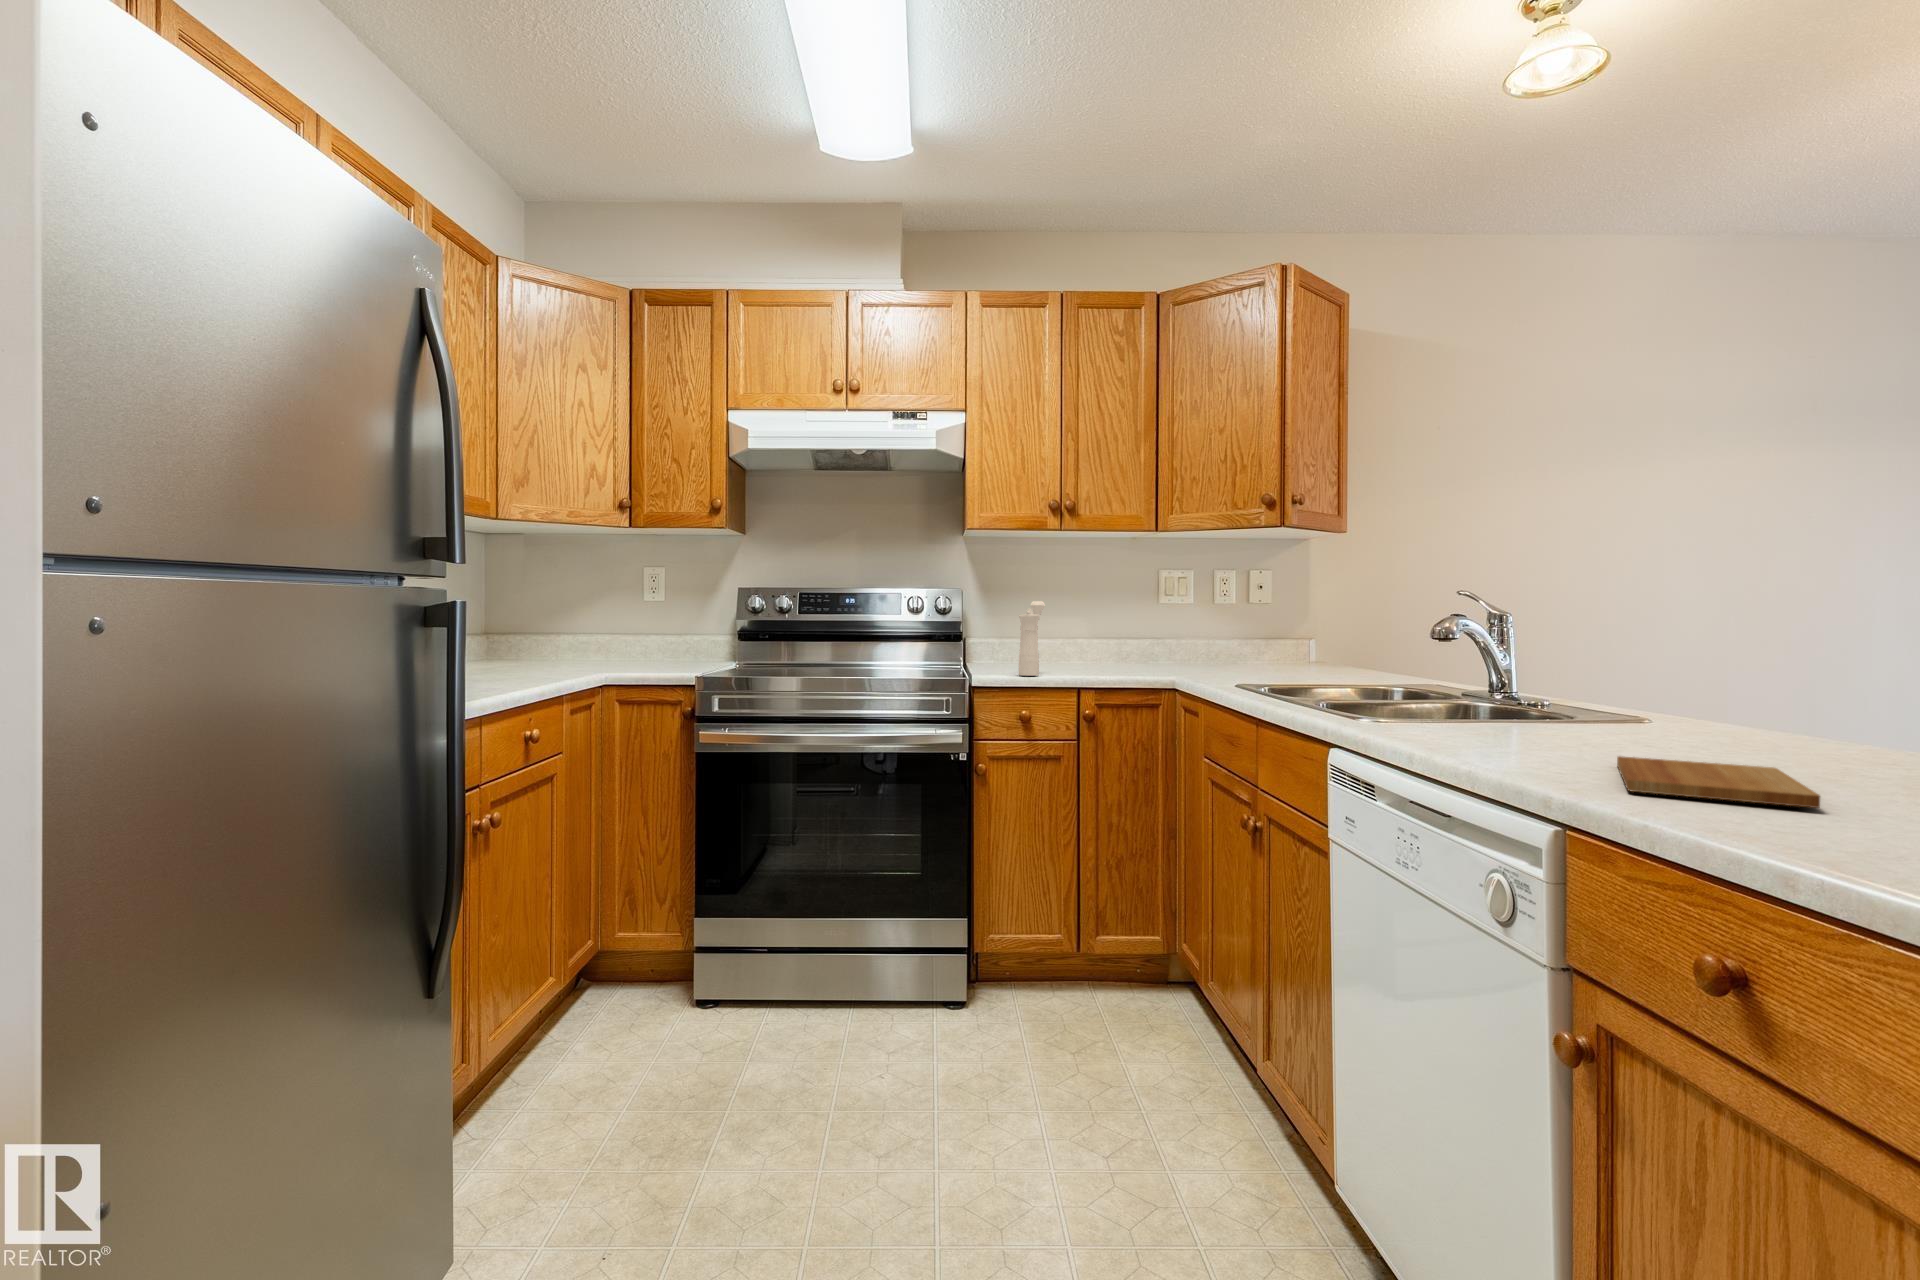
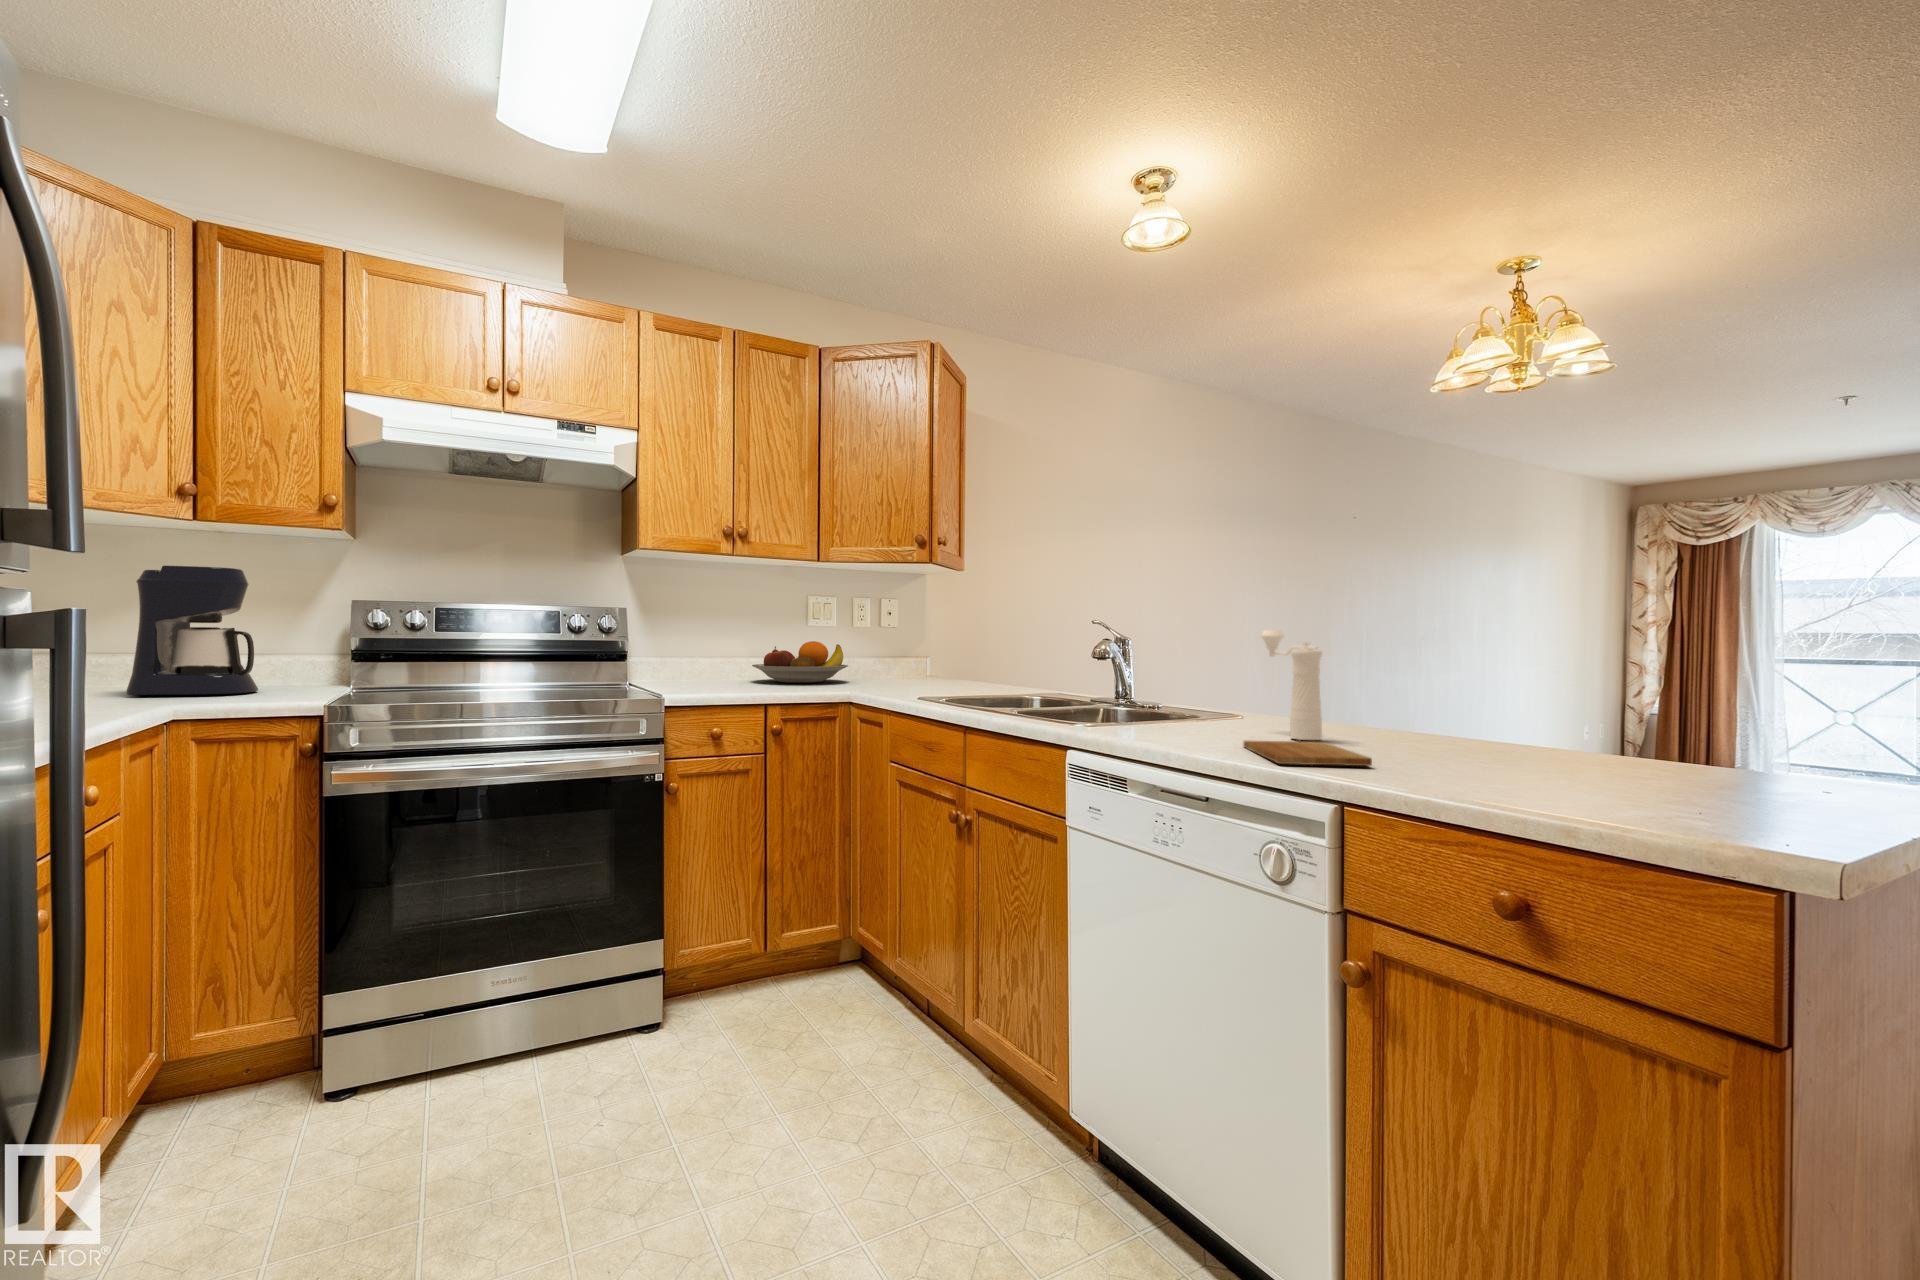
coffee maker: none [600,564,682,665] -> present [126,565,258,695]
pepper mill: present [1019,601,1045,676] -> present [1261,630,1322,740]
fruit bowl: none [1087,624,1193,669] -> present [752,641,848,683]

